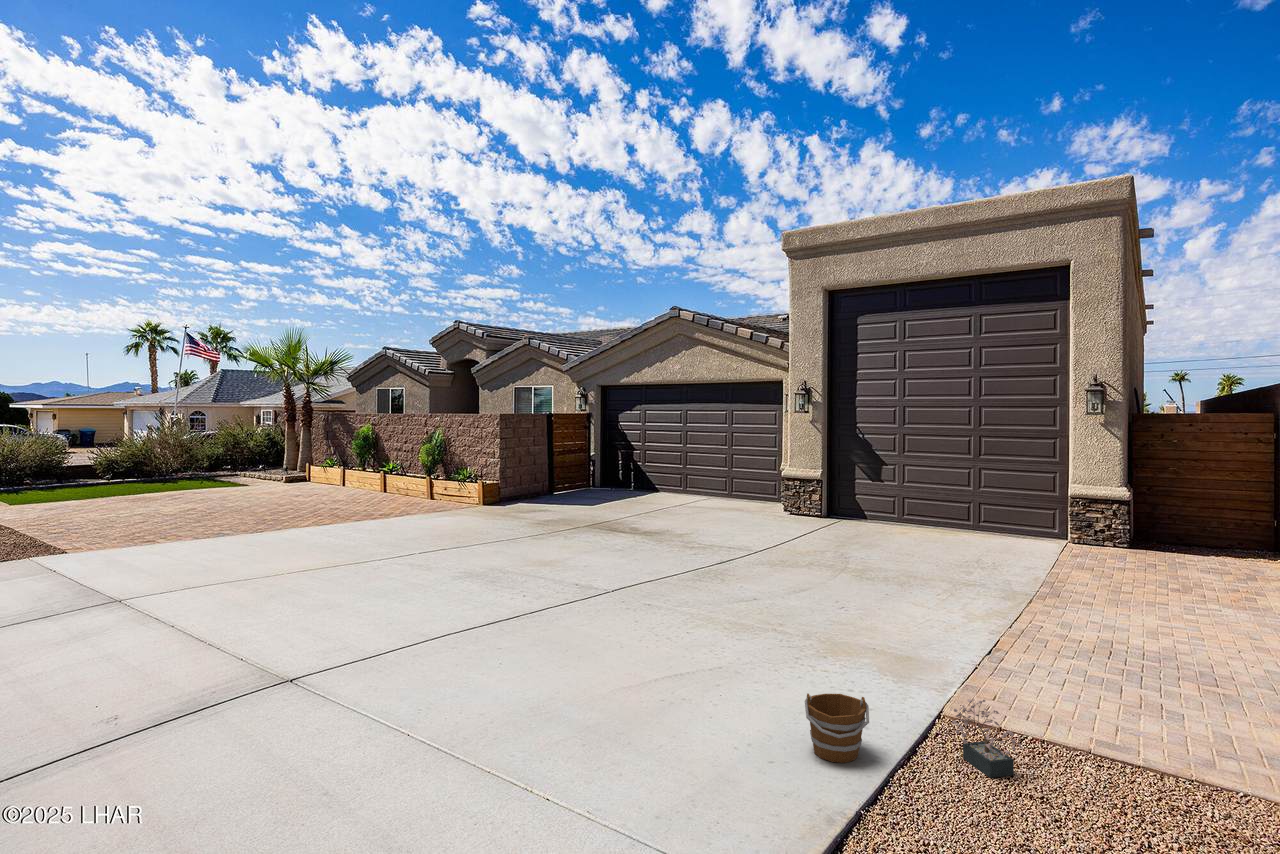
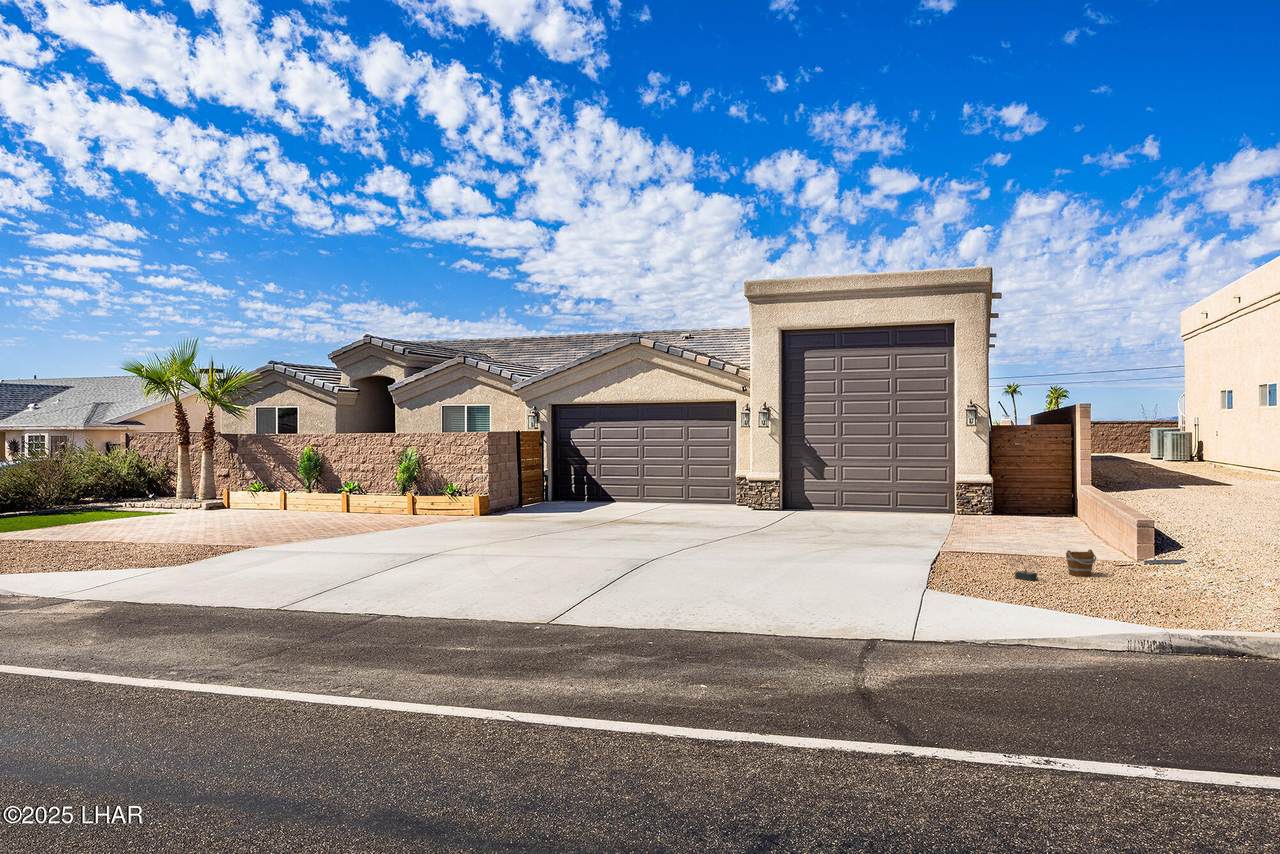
bucket: present [805,694,869,763] -> present [1066,549,1096,576]

